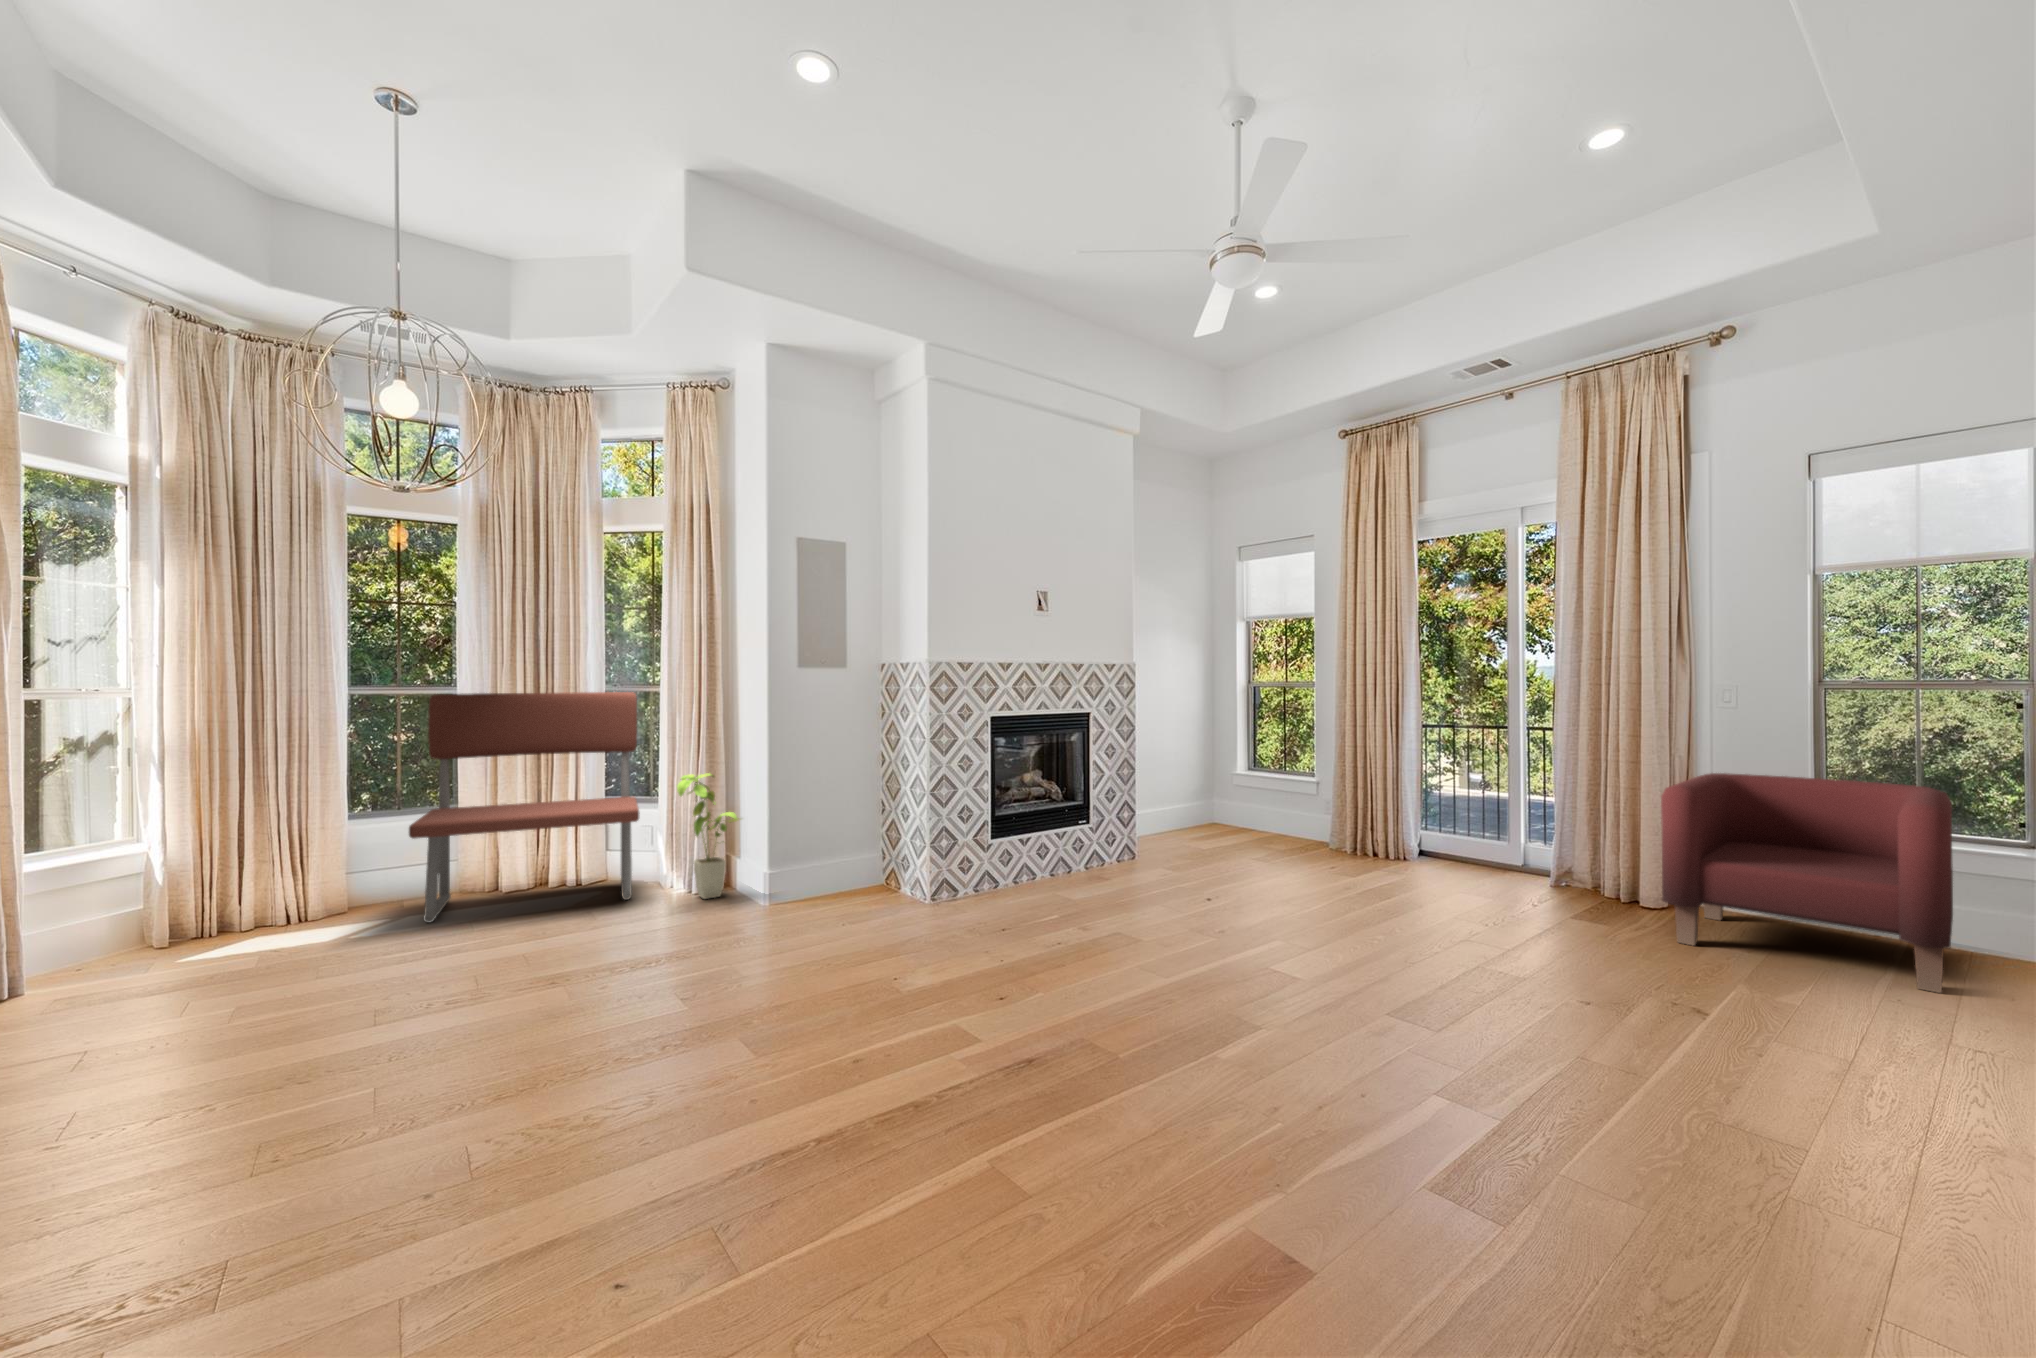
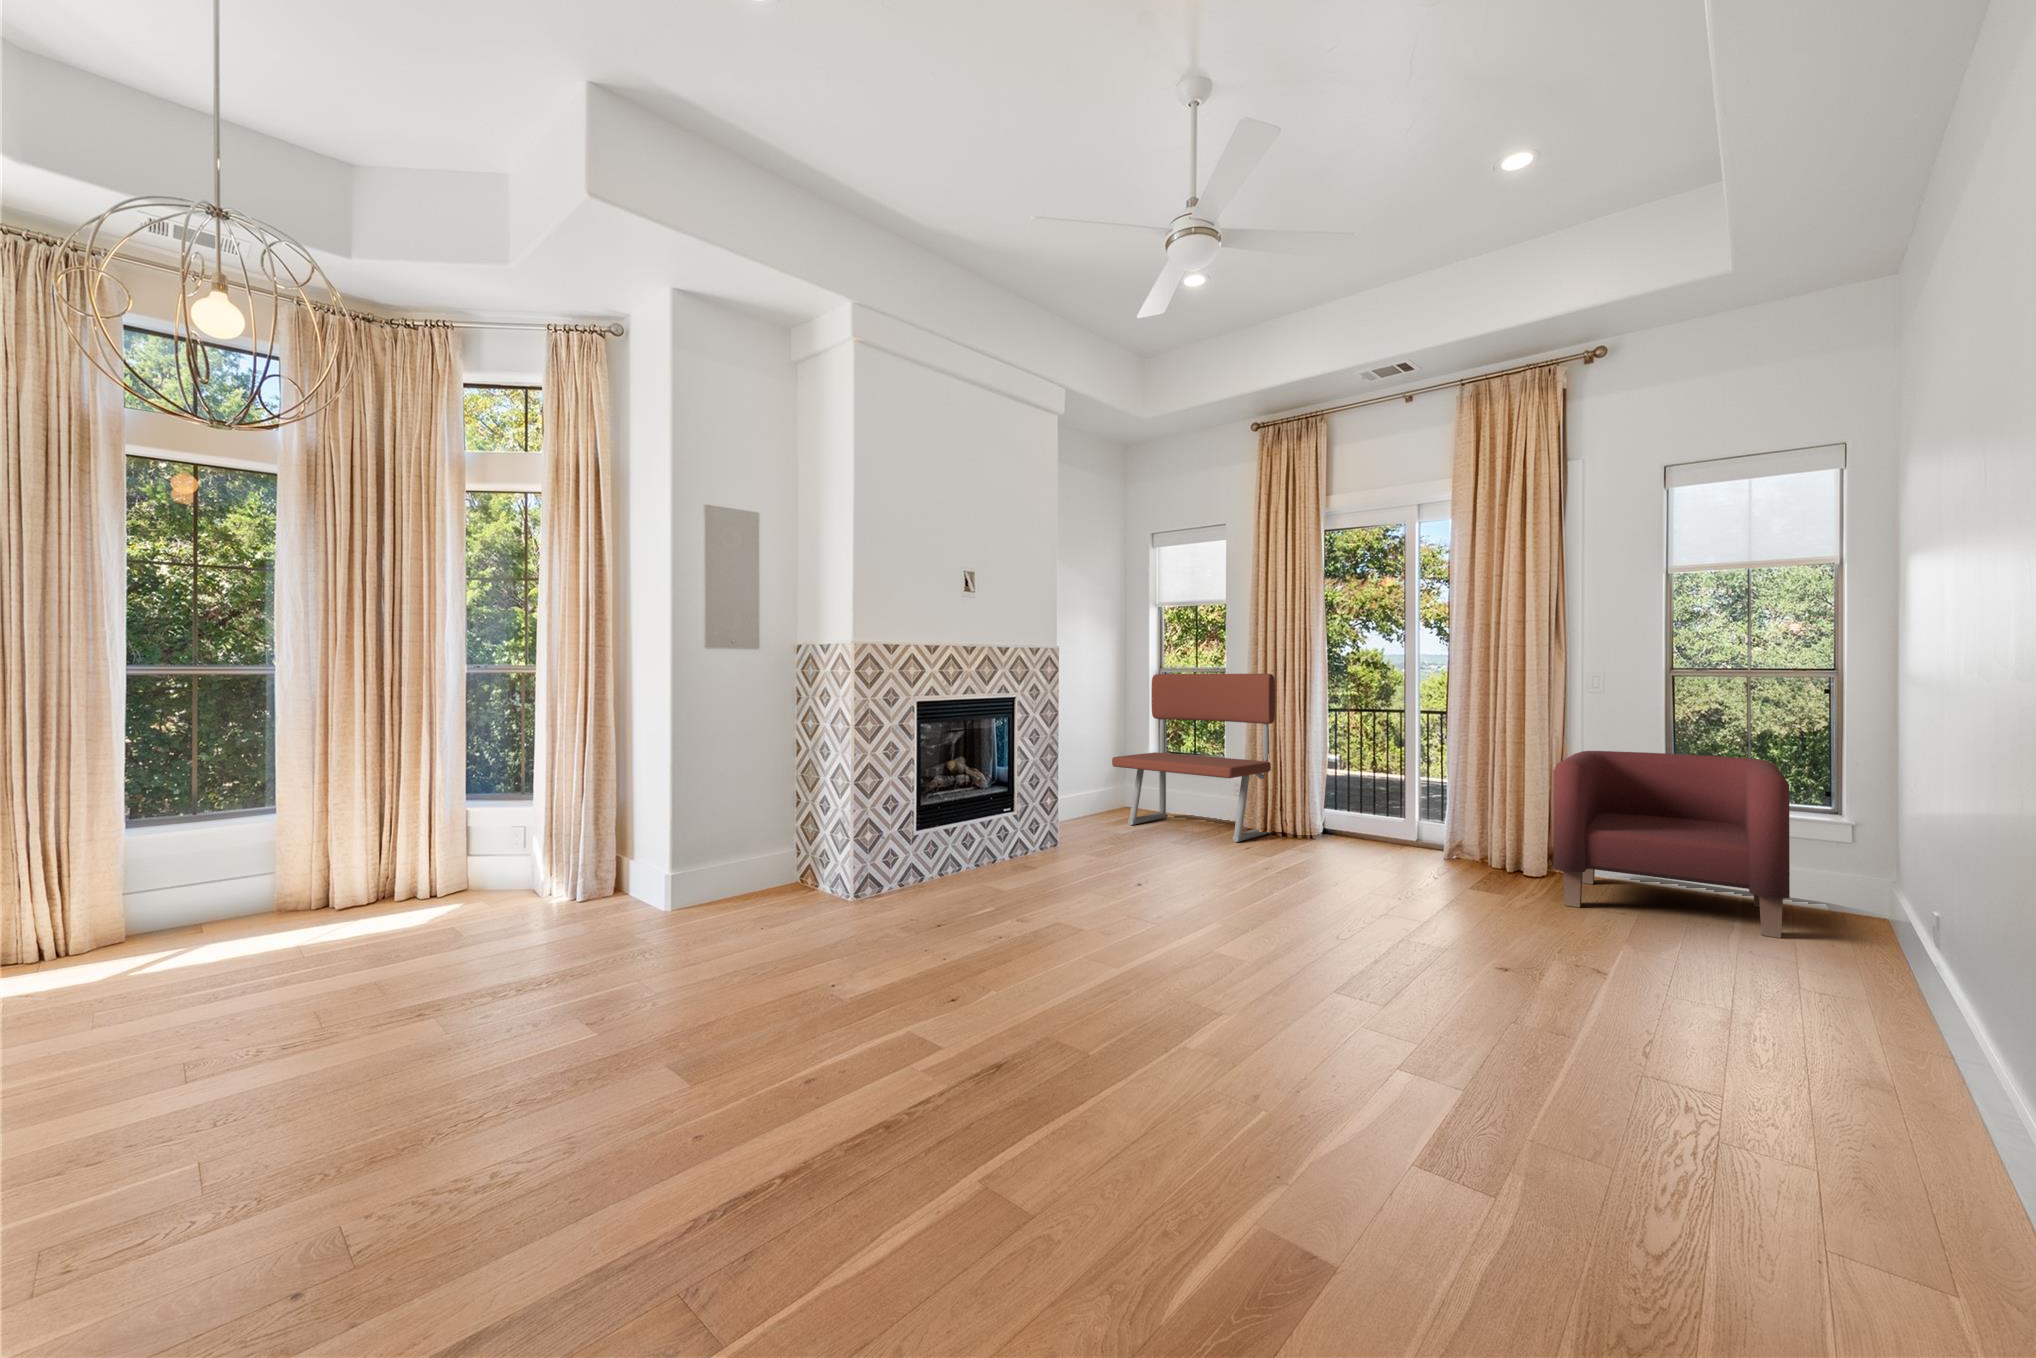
bench: present [409,692,640,923] -> present [1112,674,1275,842]
house plant: present [677,773,739,899] -> none [564,765,642,907]

